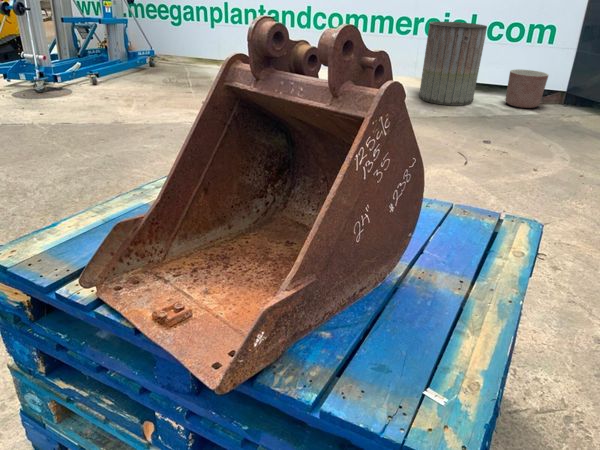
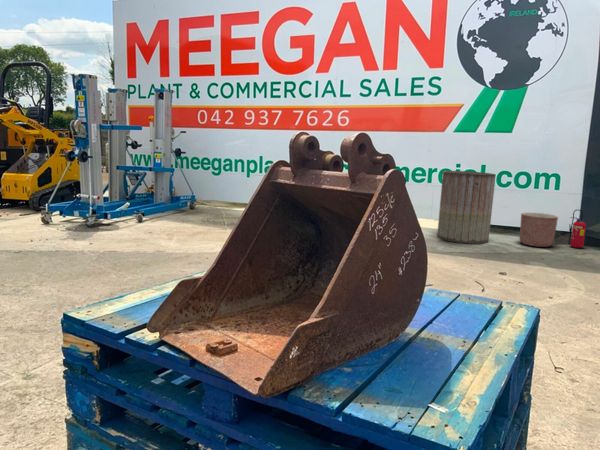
fire extinguisher: none [555,66,577,109] -> present [569,210,586,248]

